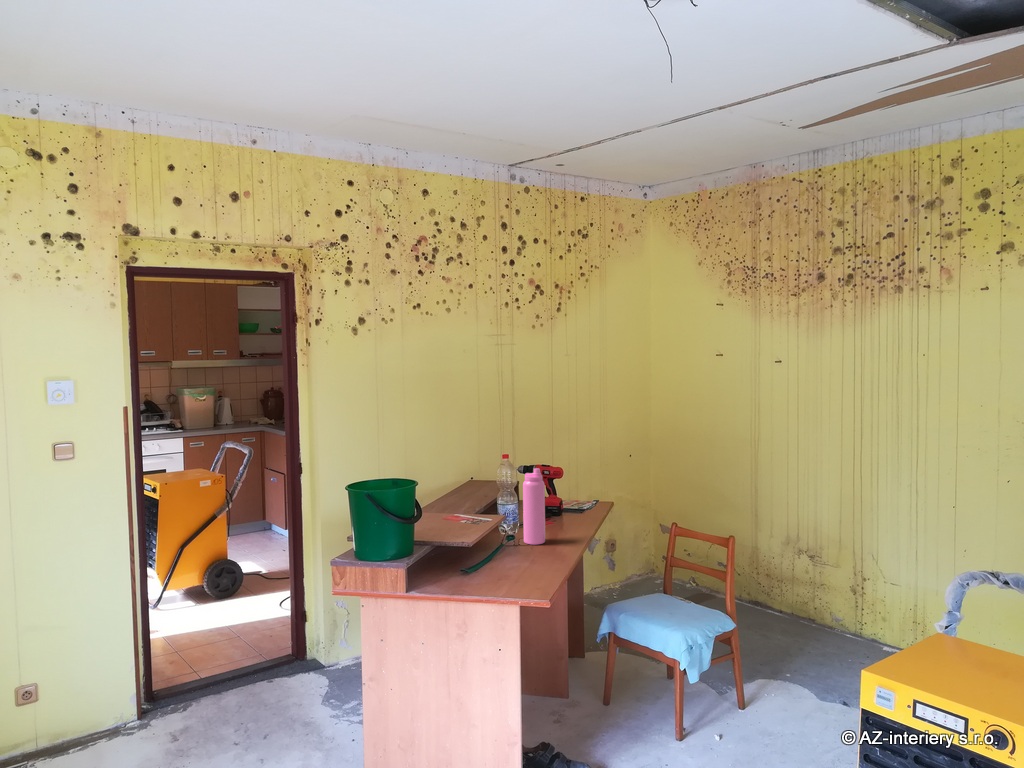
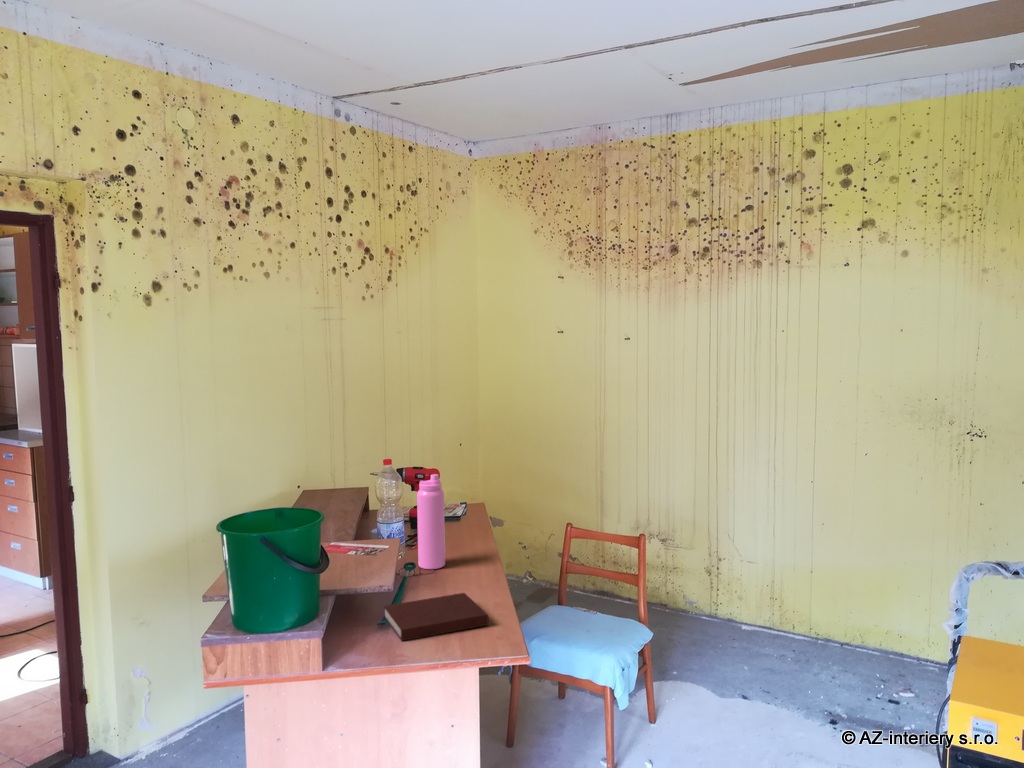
notebook: none [470,561,541,588] -> present [384,593,488,641]

